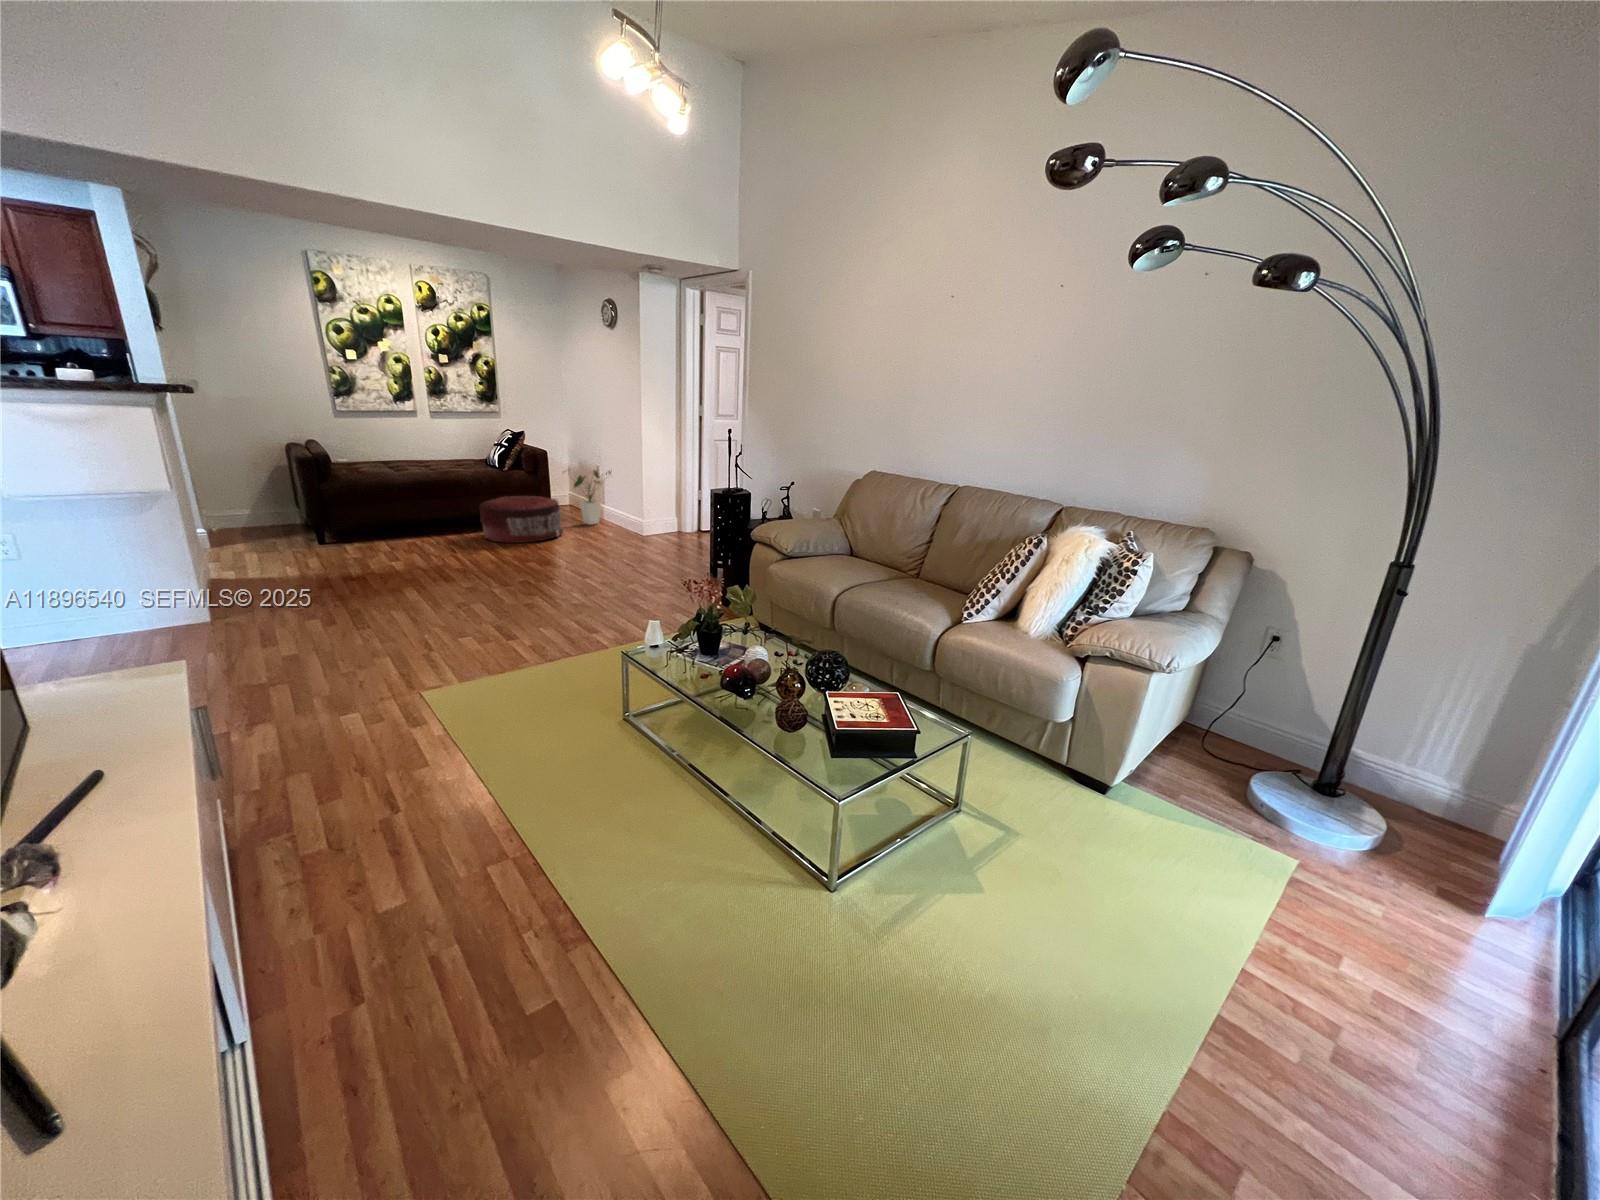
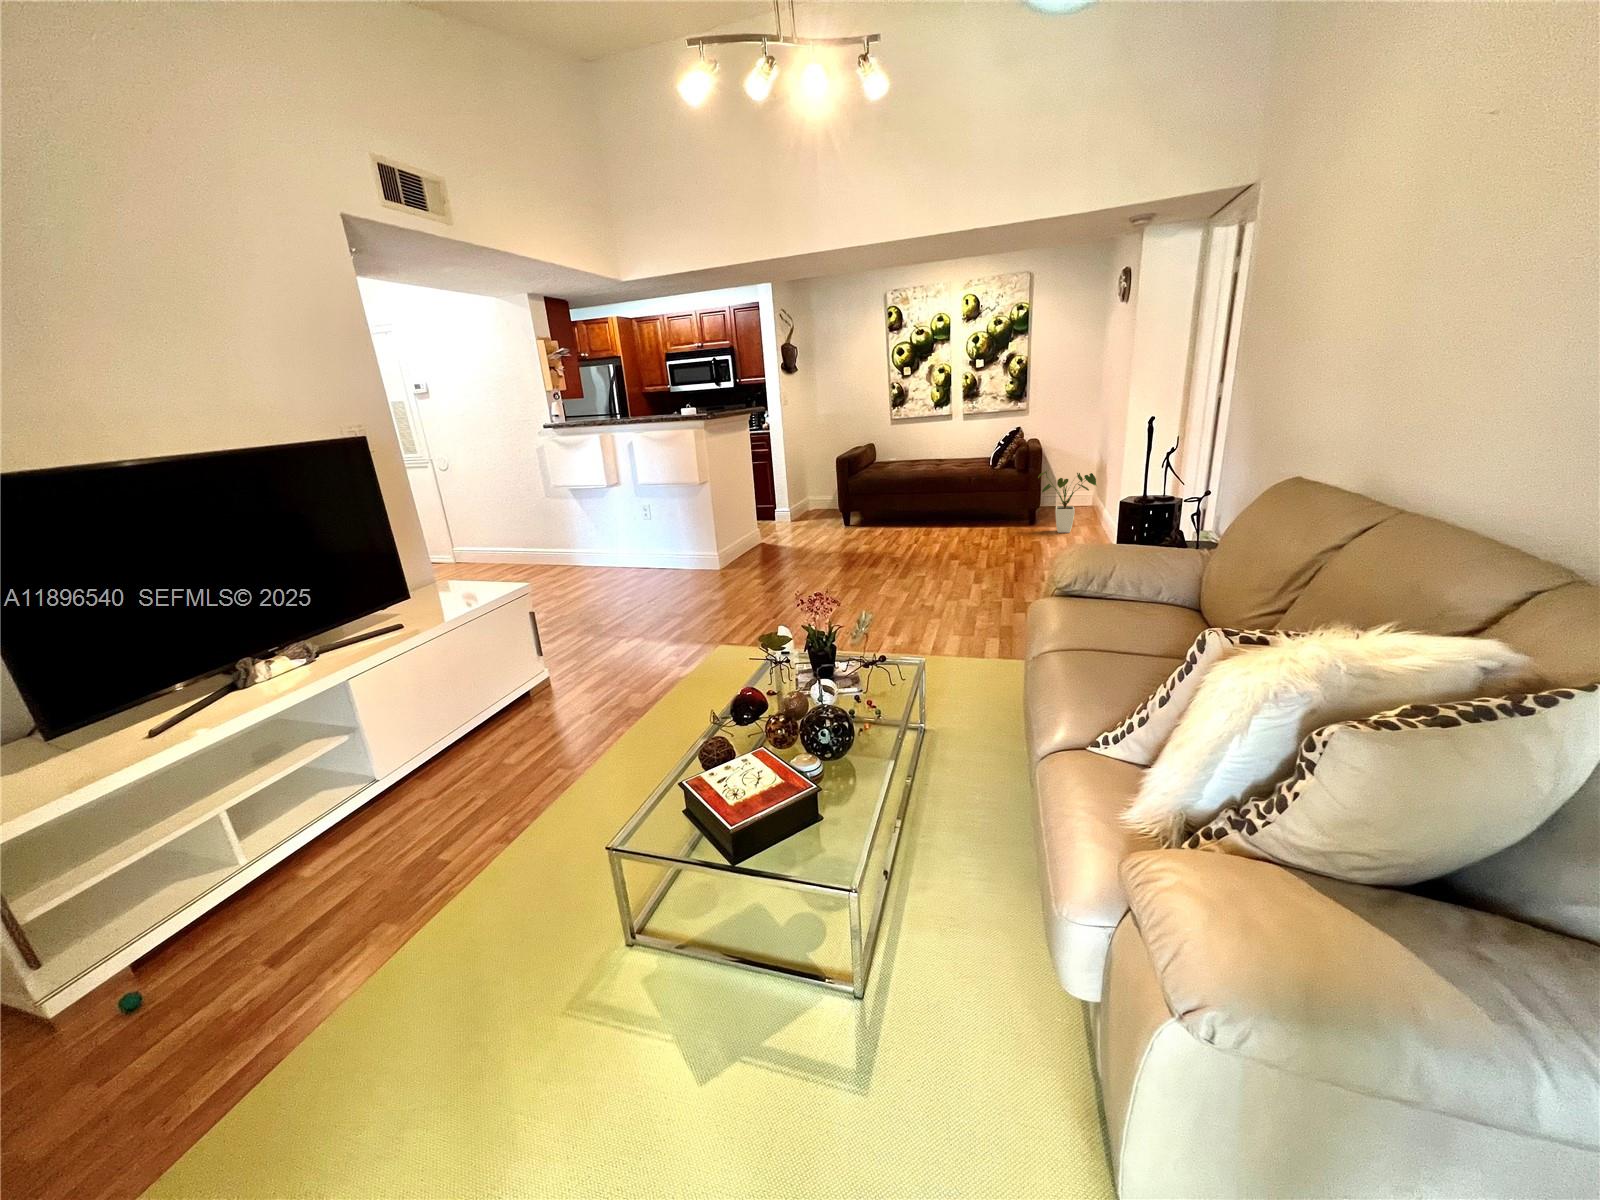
pouf: present [479,496,563,543] -> none [935,497,1011,545]

